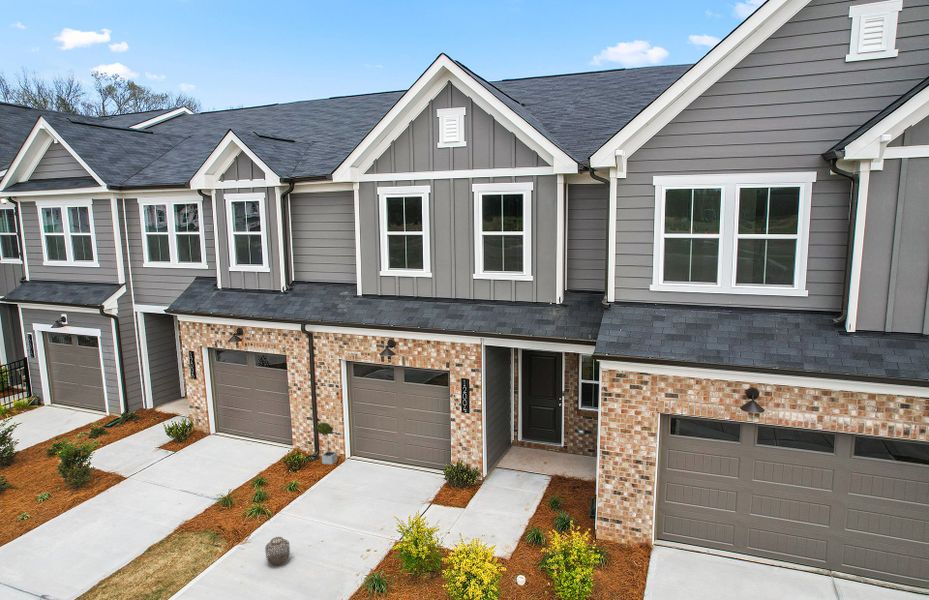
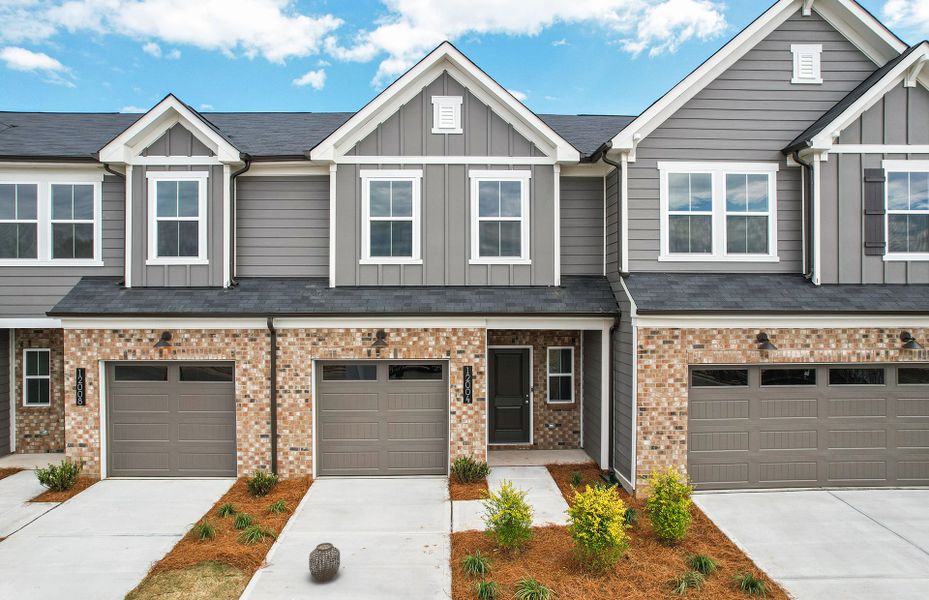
potted tree: present [317,423,337,464] -> none [282,436,304,487]

